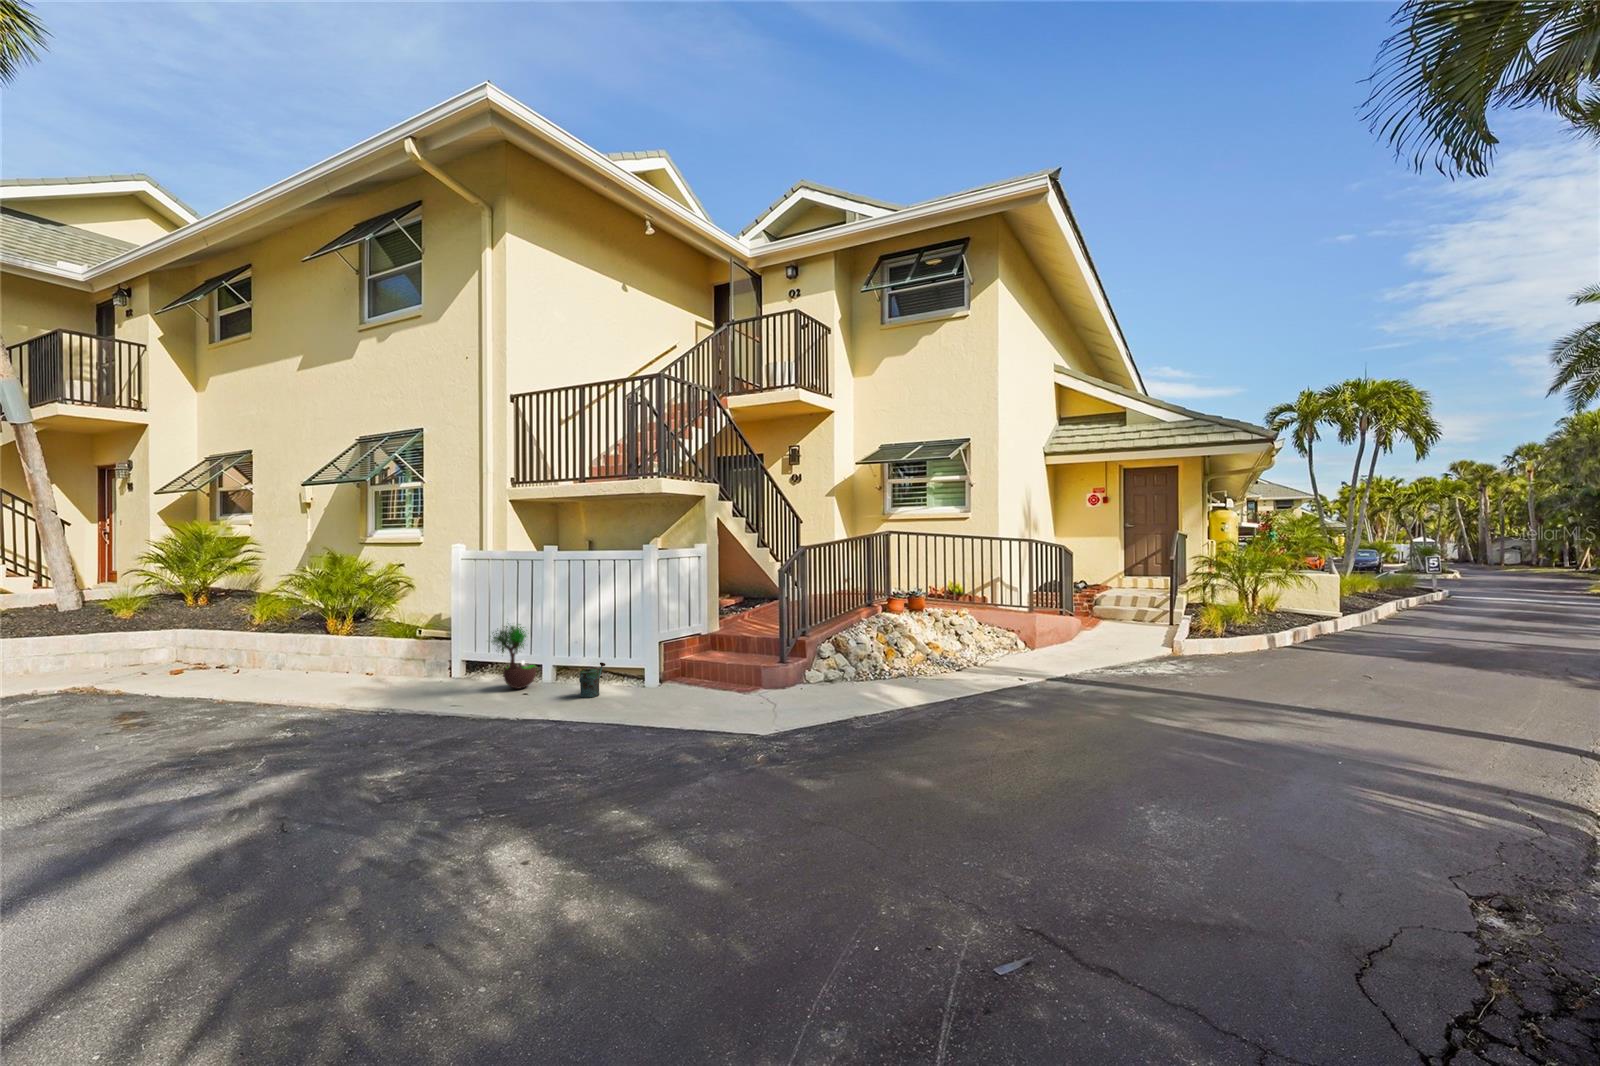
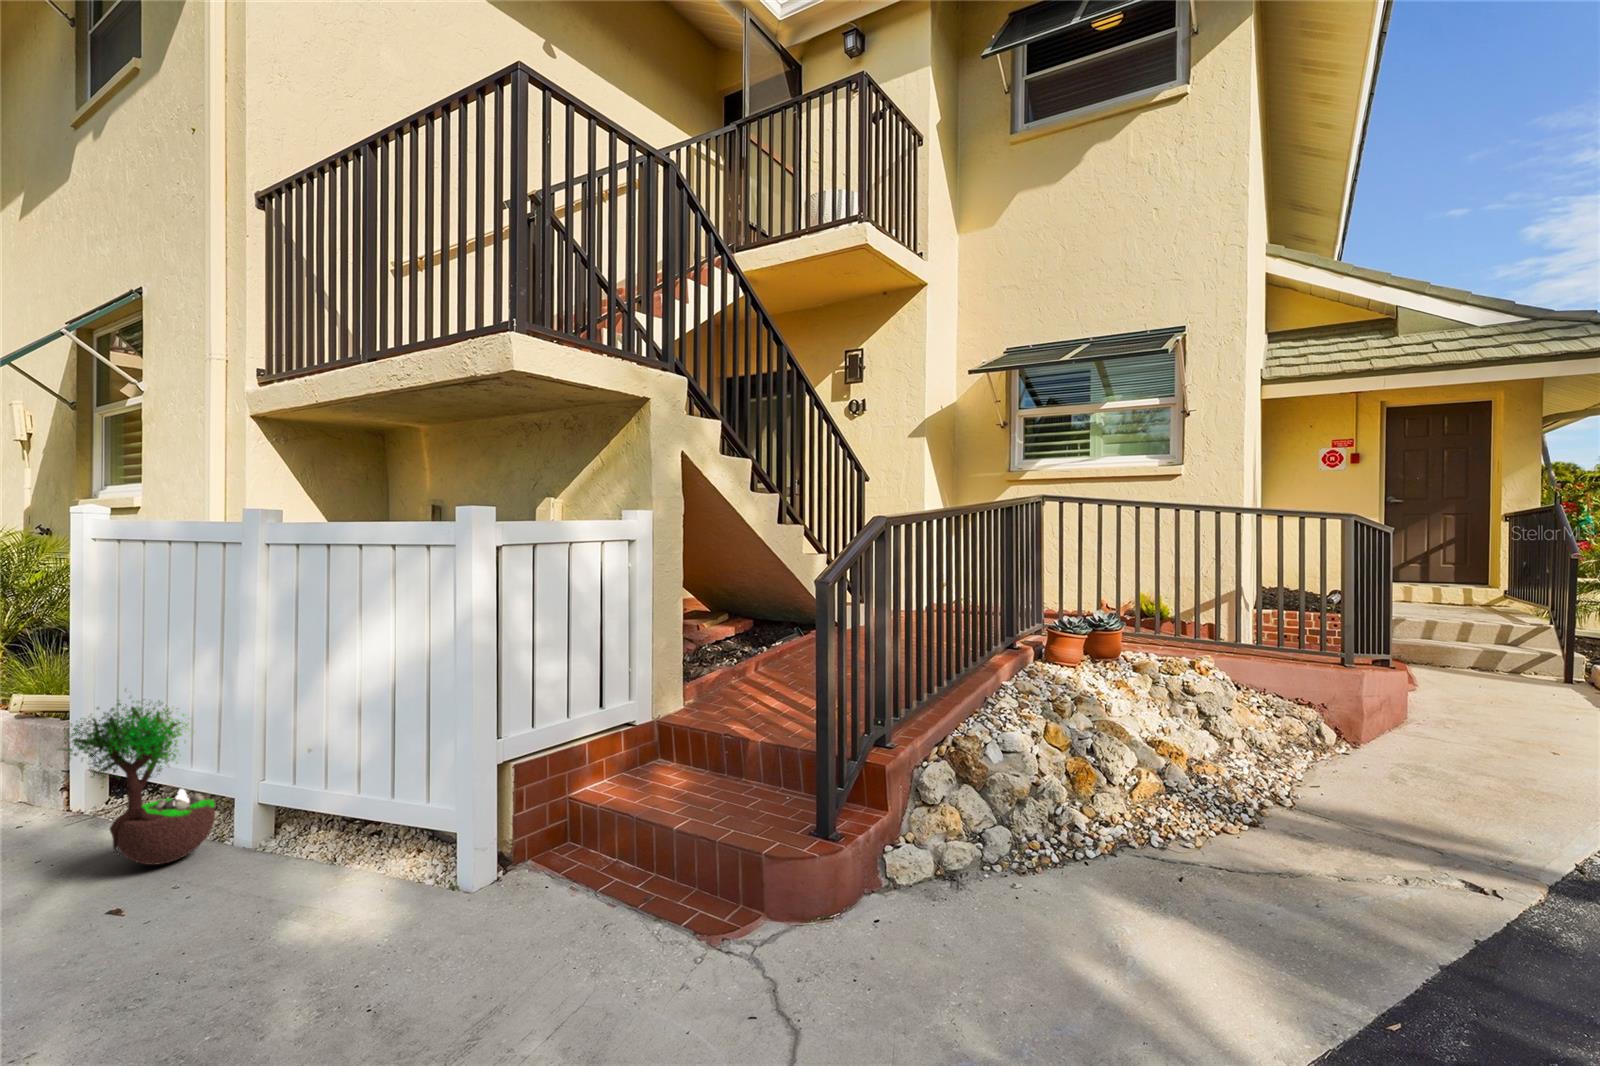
watering can: present [579,662,606,698] -> none [246,813,361,929]

